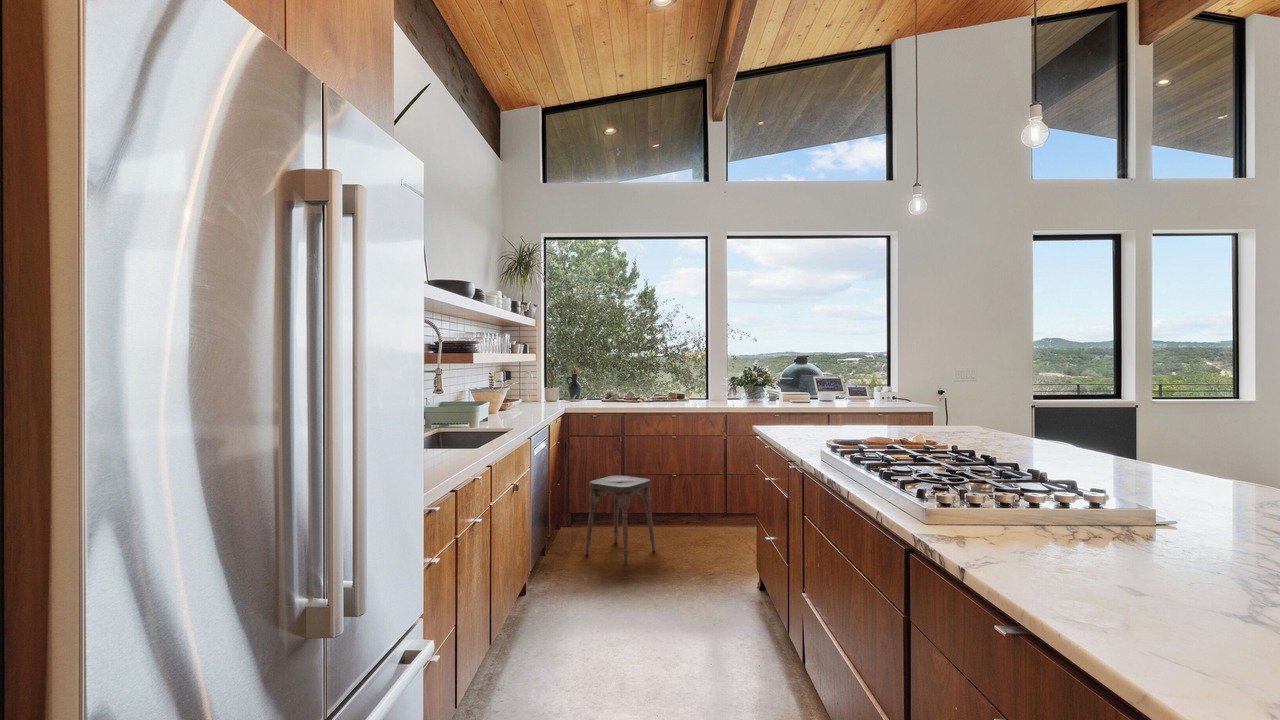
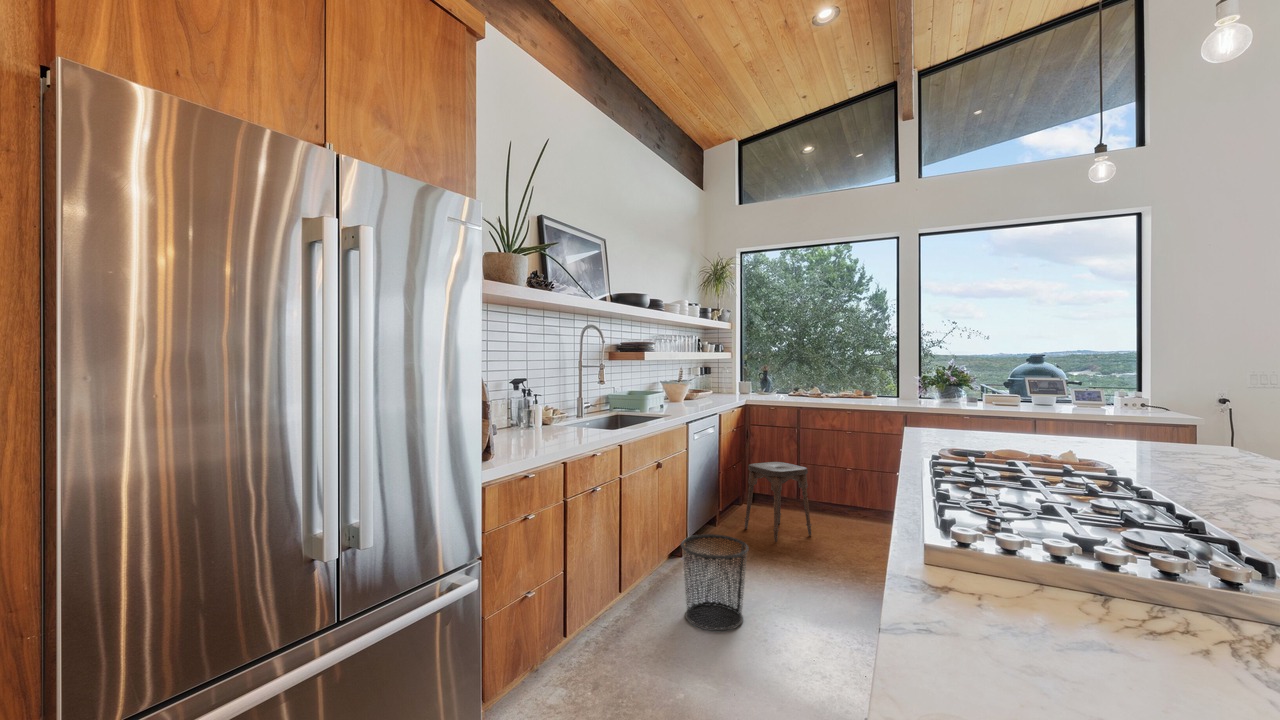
waste bin: none [580,568,655,678] -> present [681,534,749,631]

